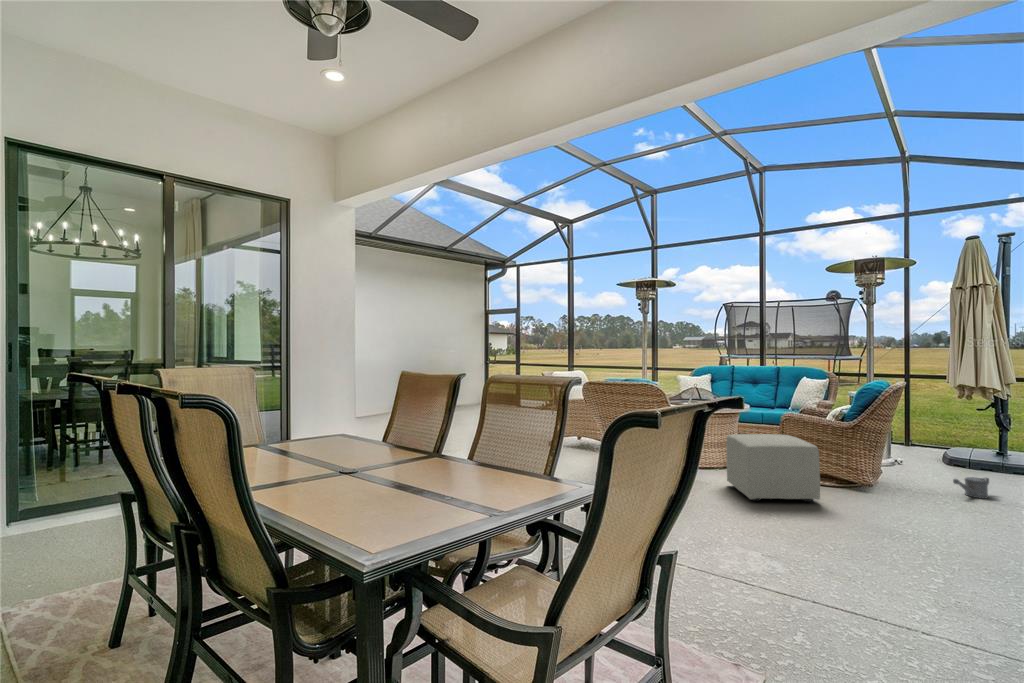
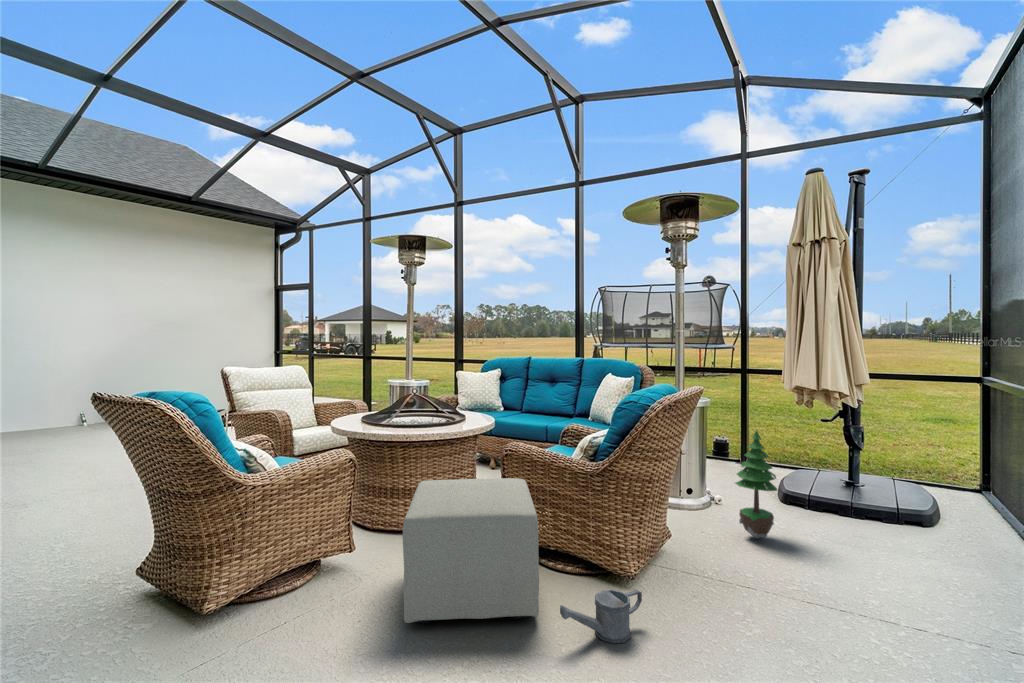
potted tree: none [918,410,951,481] -> present [735,430,777,539]
watering can: present [953,477,989,498] -> present [560,590,642,643]

